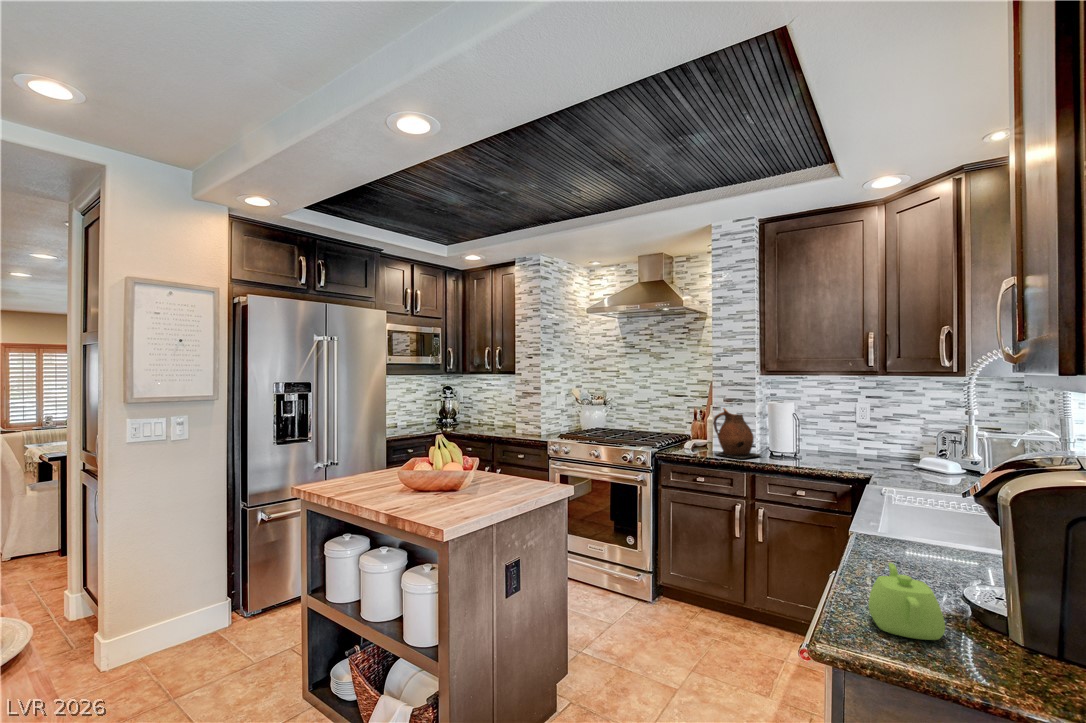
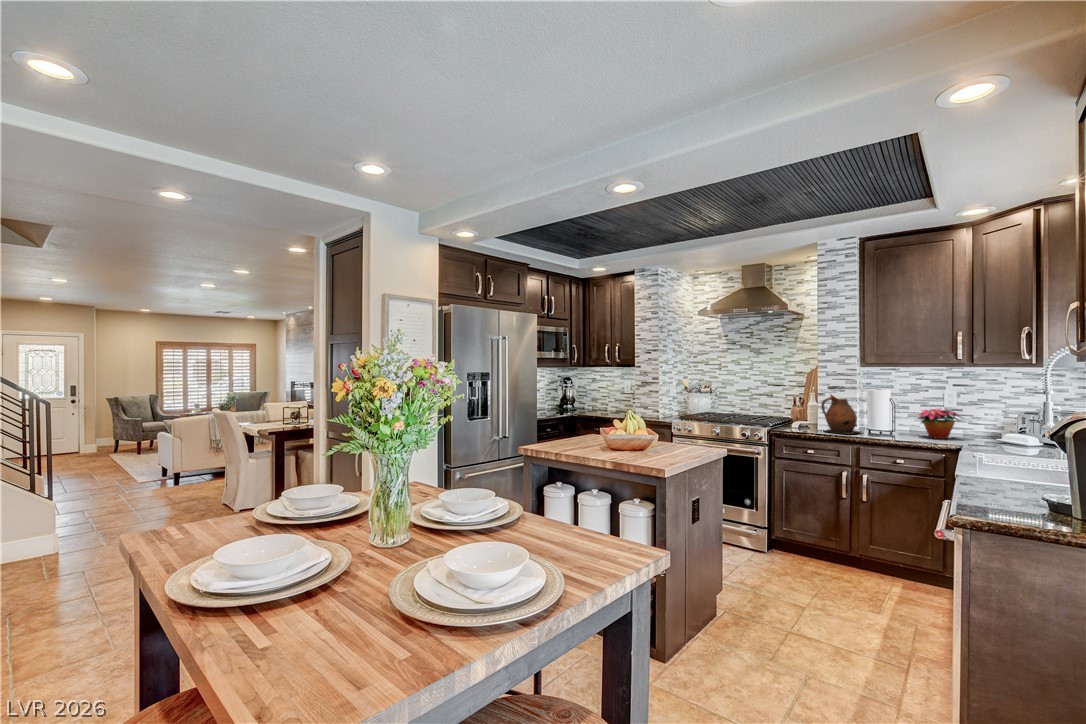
flower arrangement: none [818,425,881,464] -> present [918,408,962,439]
teapot: present [868,563,945,640] -> none [988,477,1038,514]

